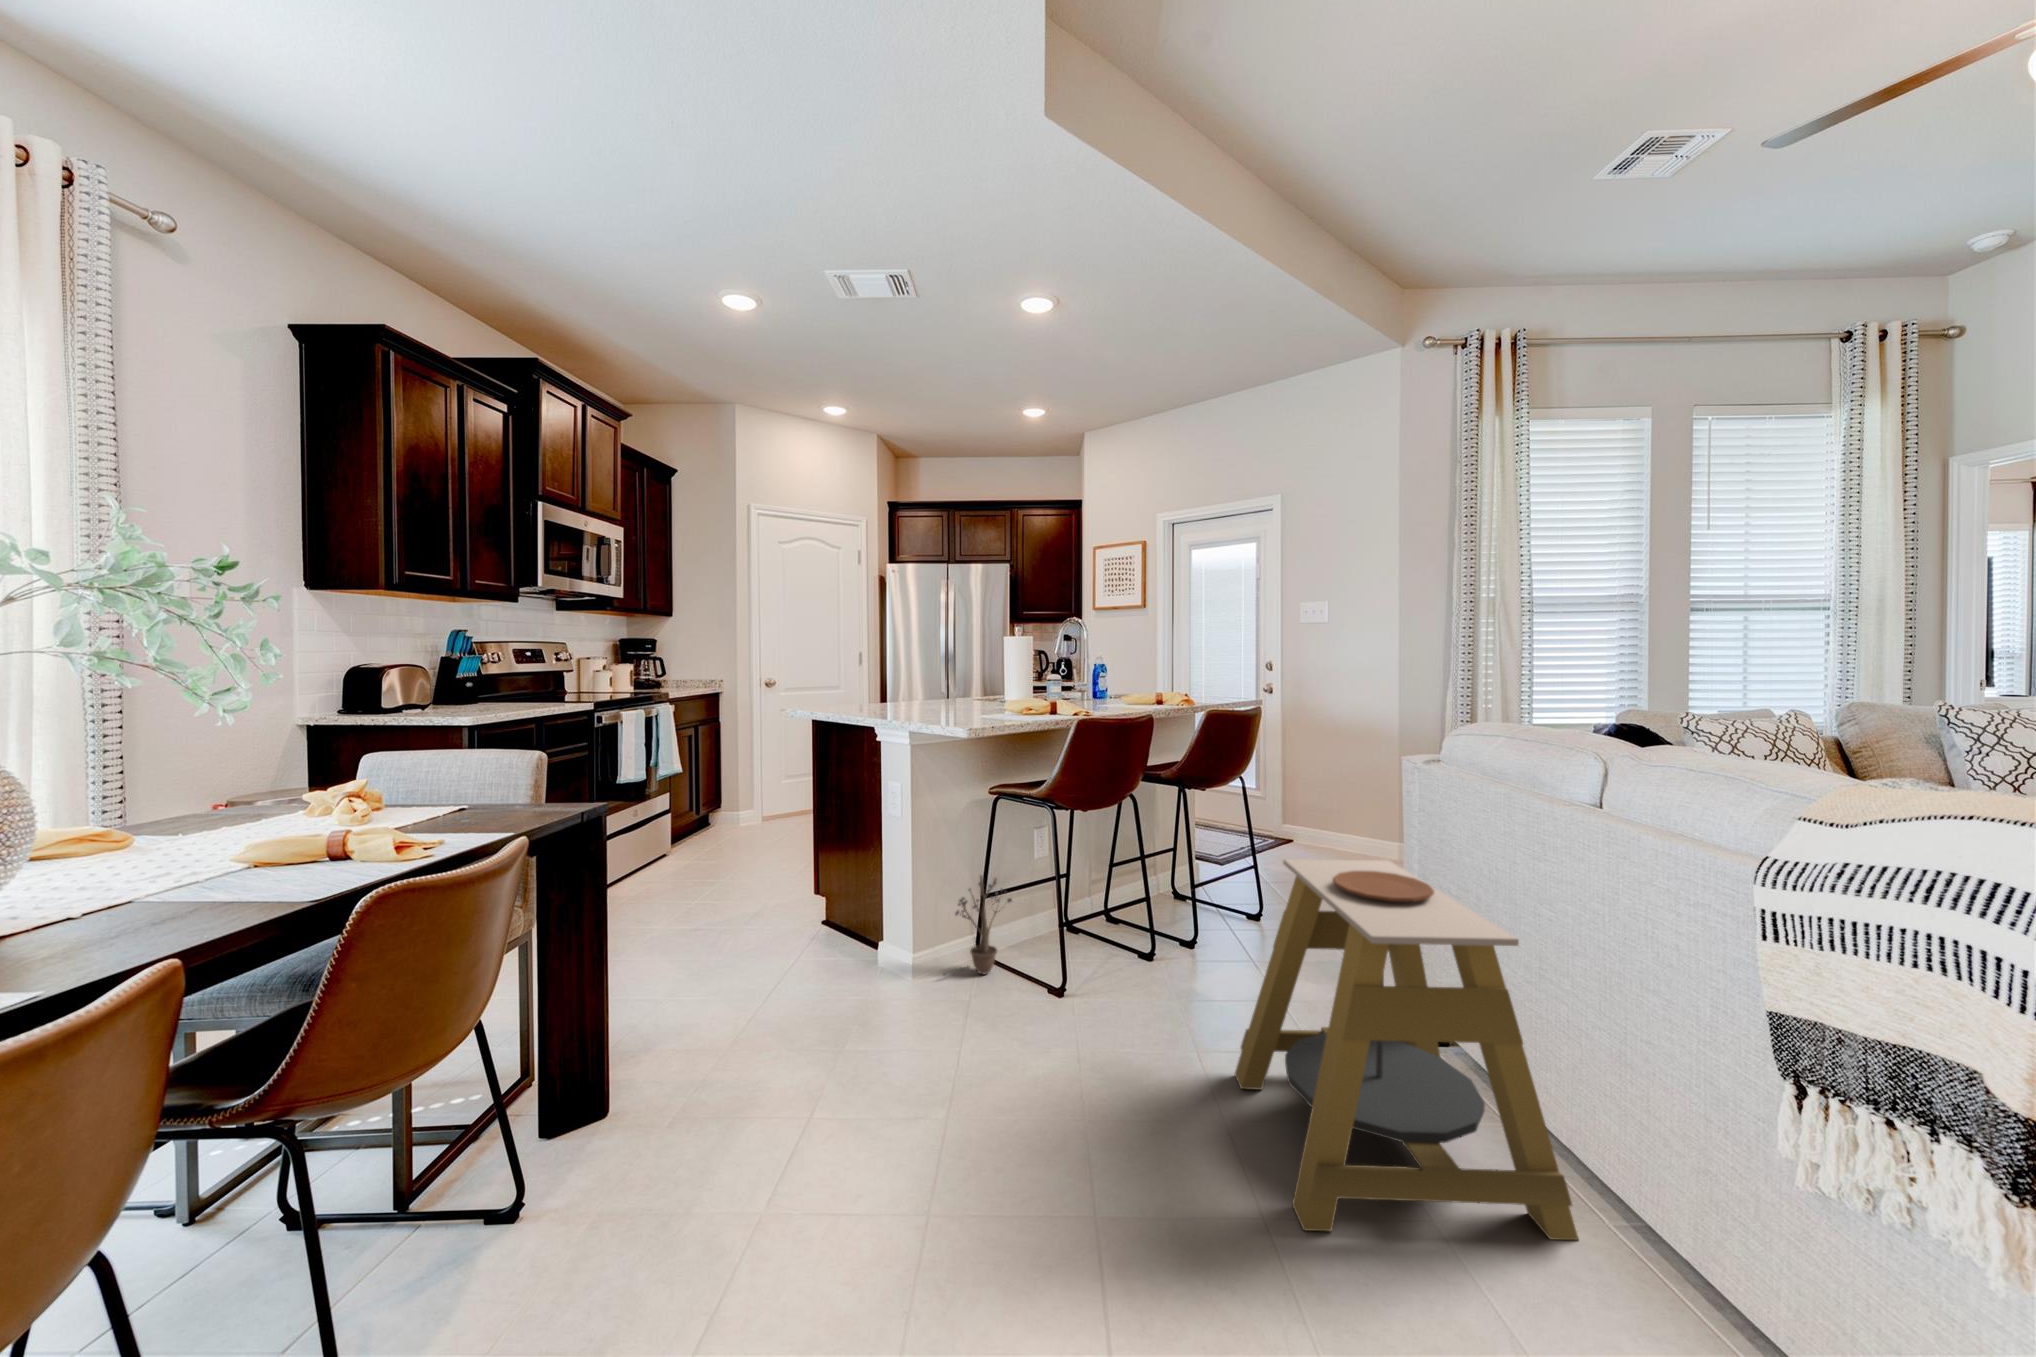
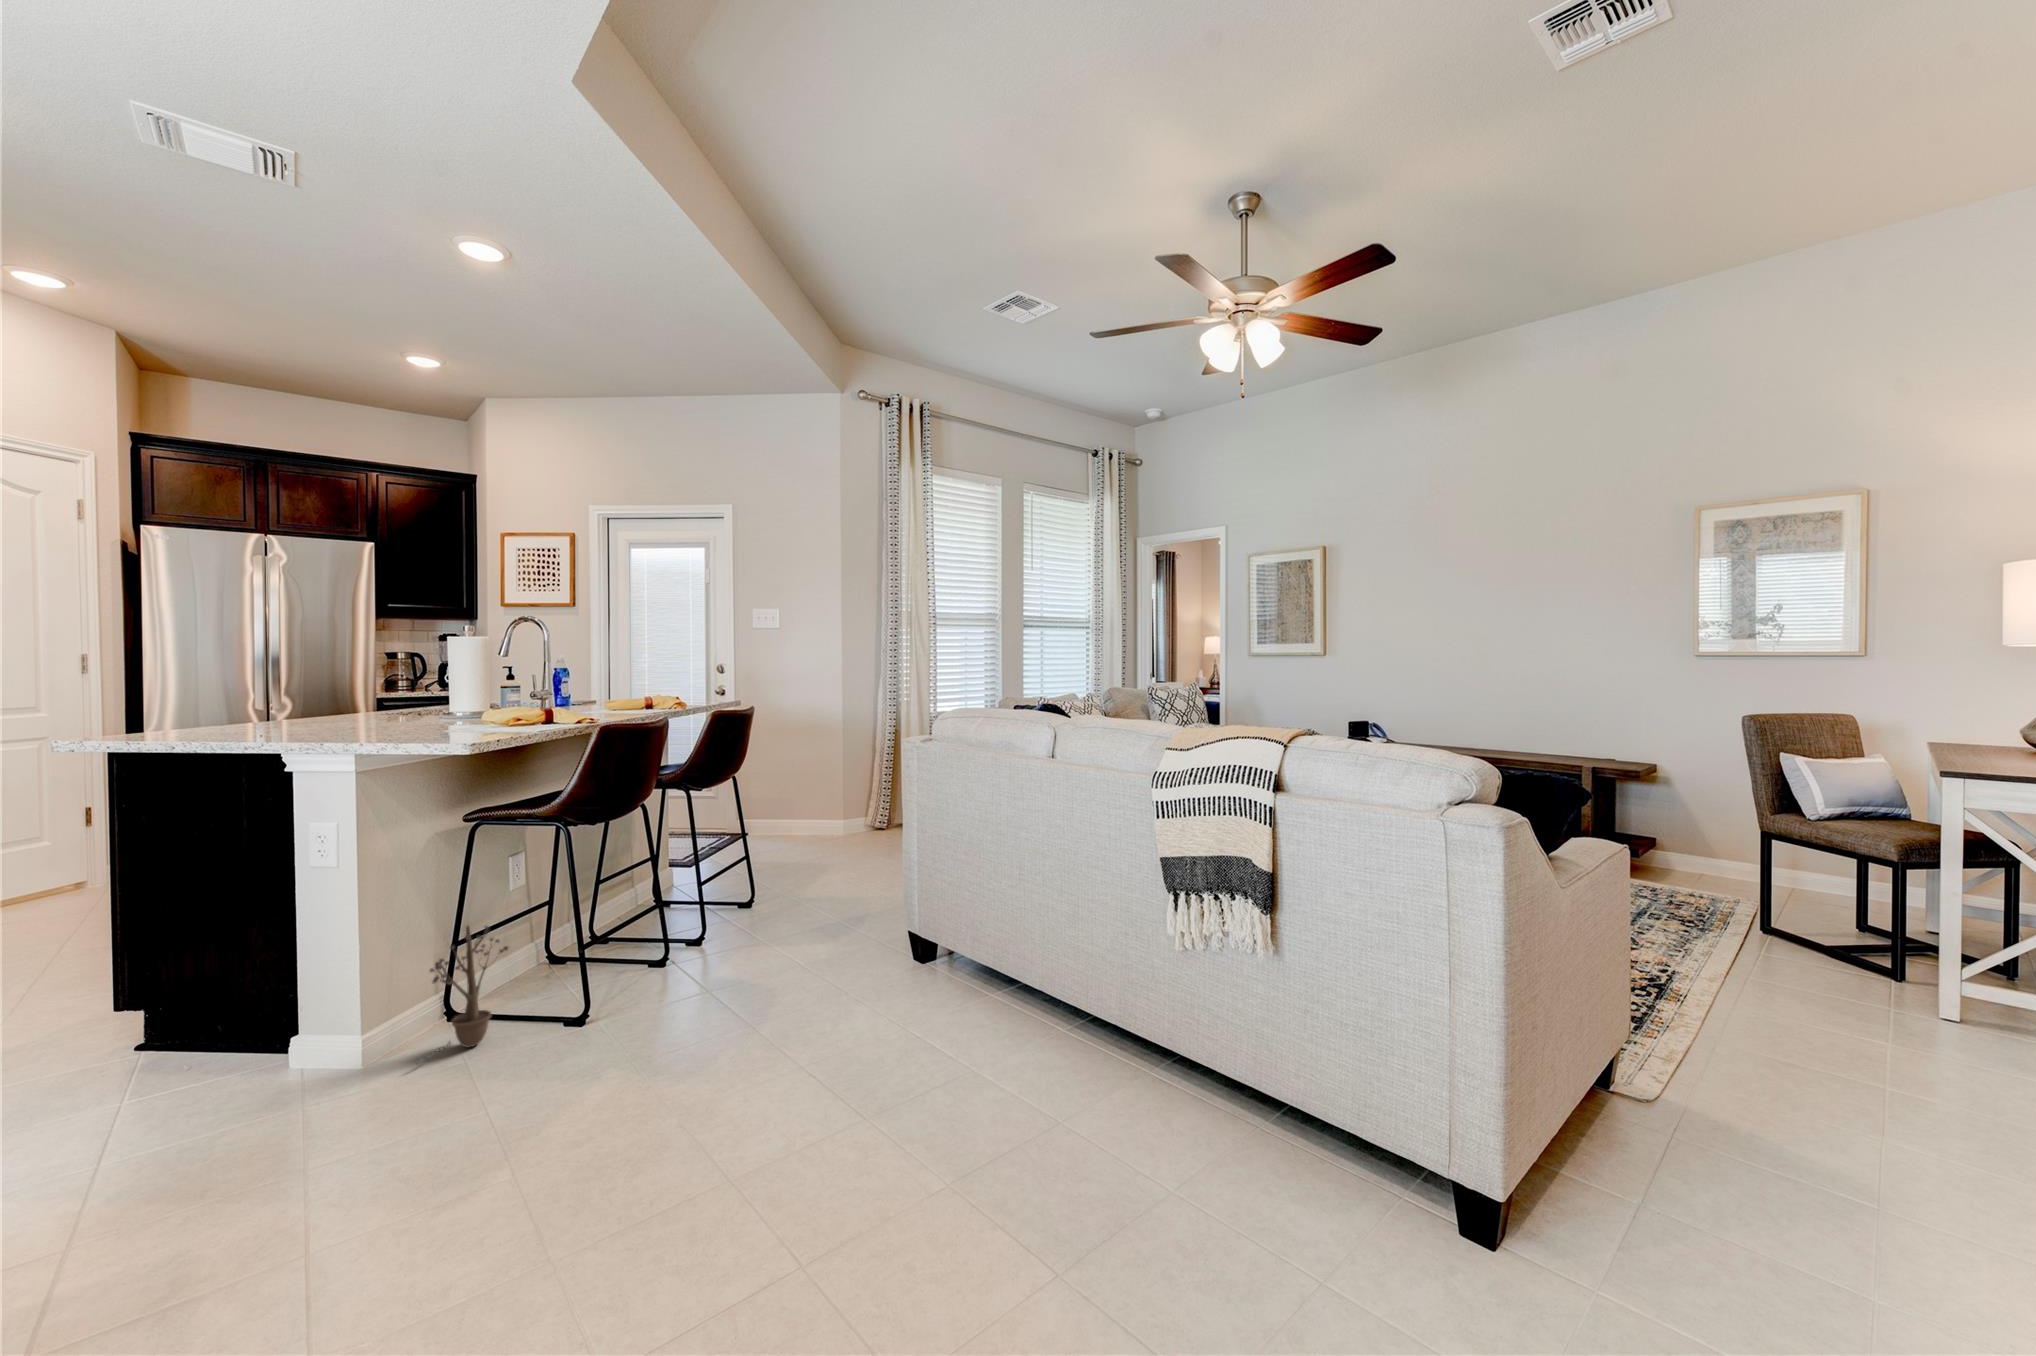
side table: present [1234,859,1578,1240] -> none [804,824,1060,1117]

